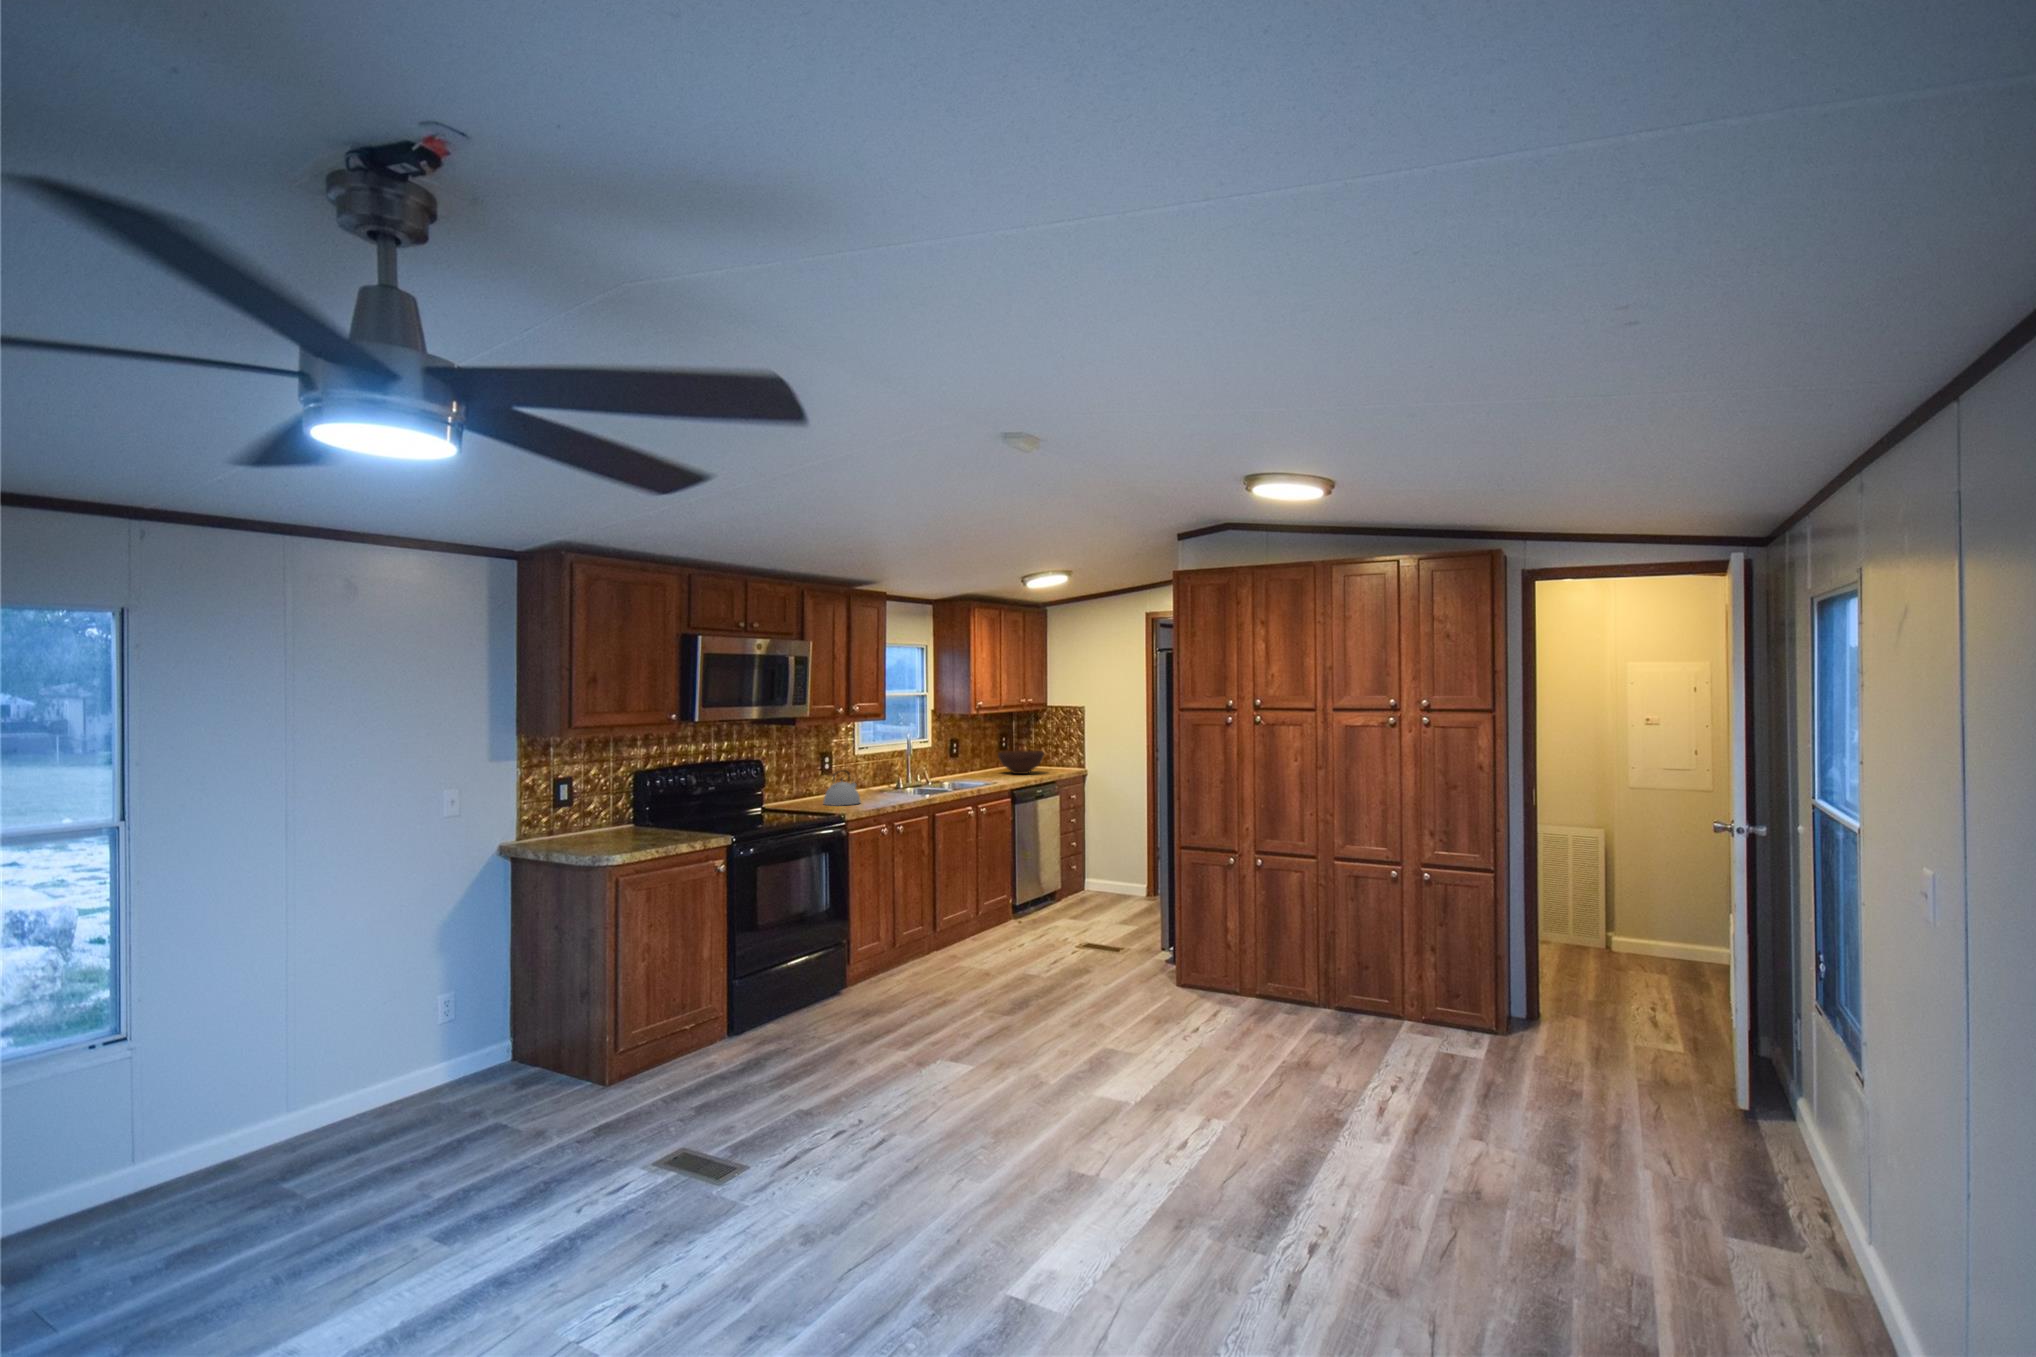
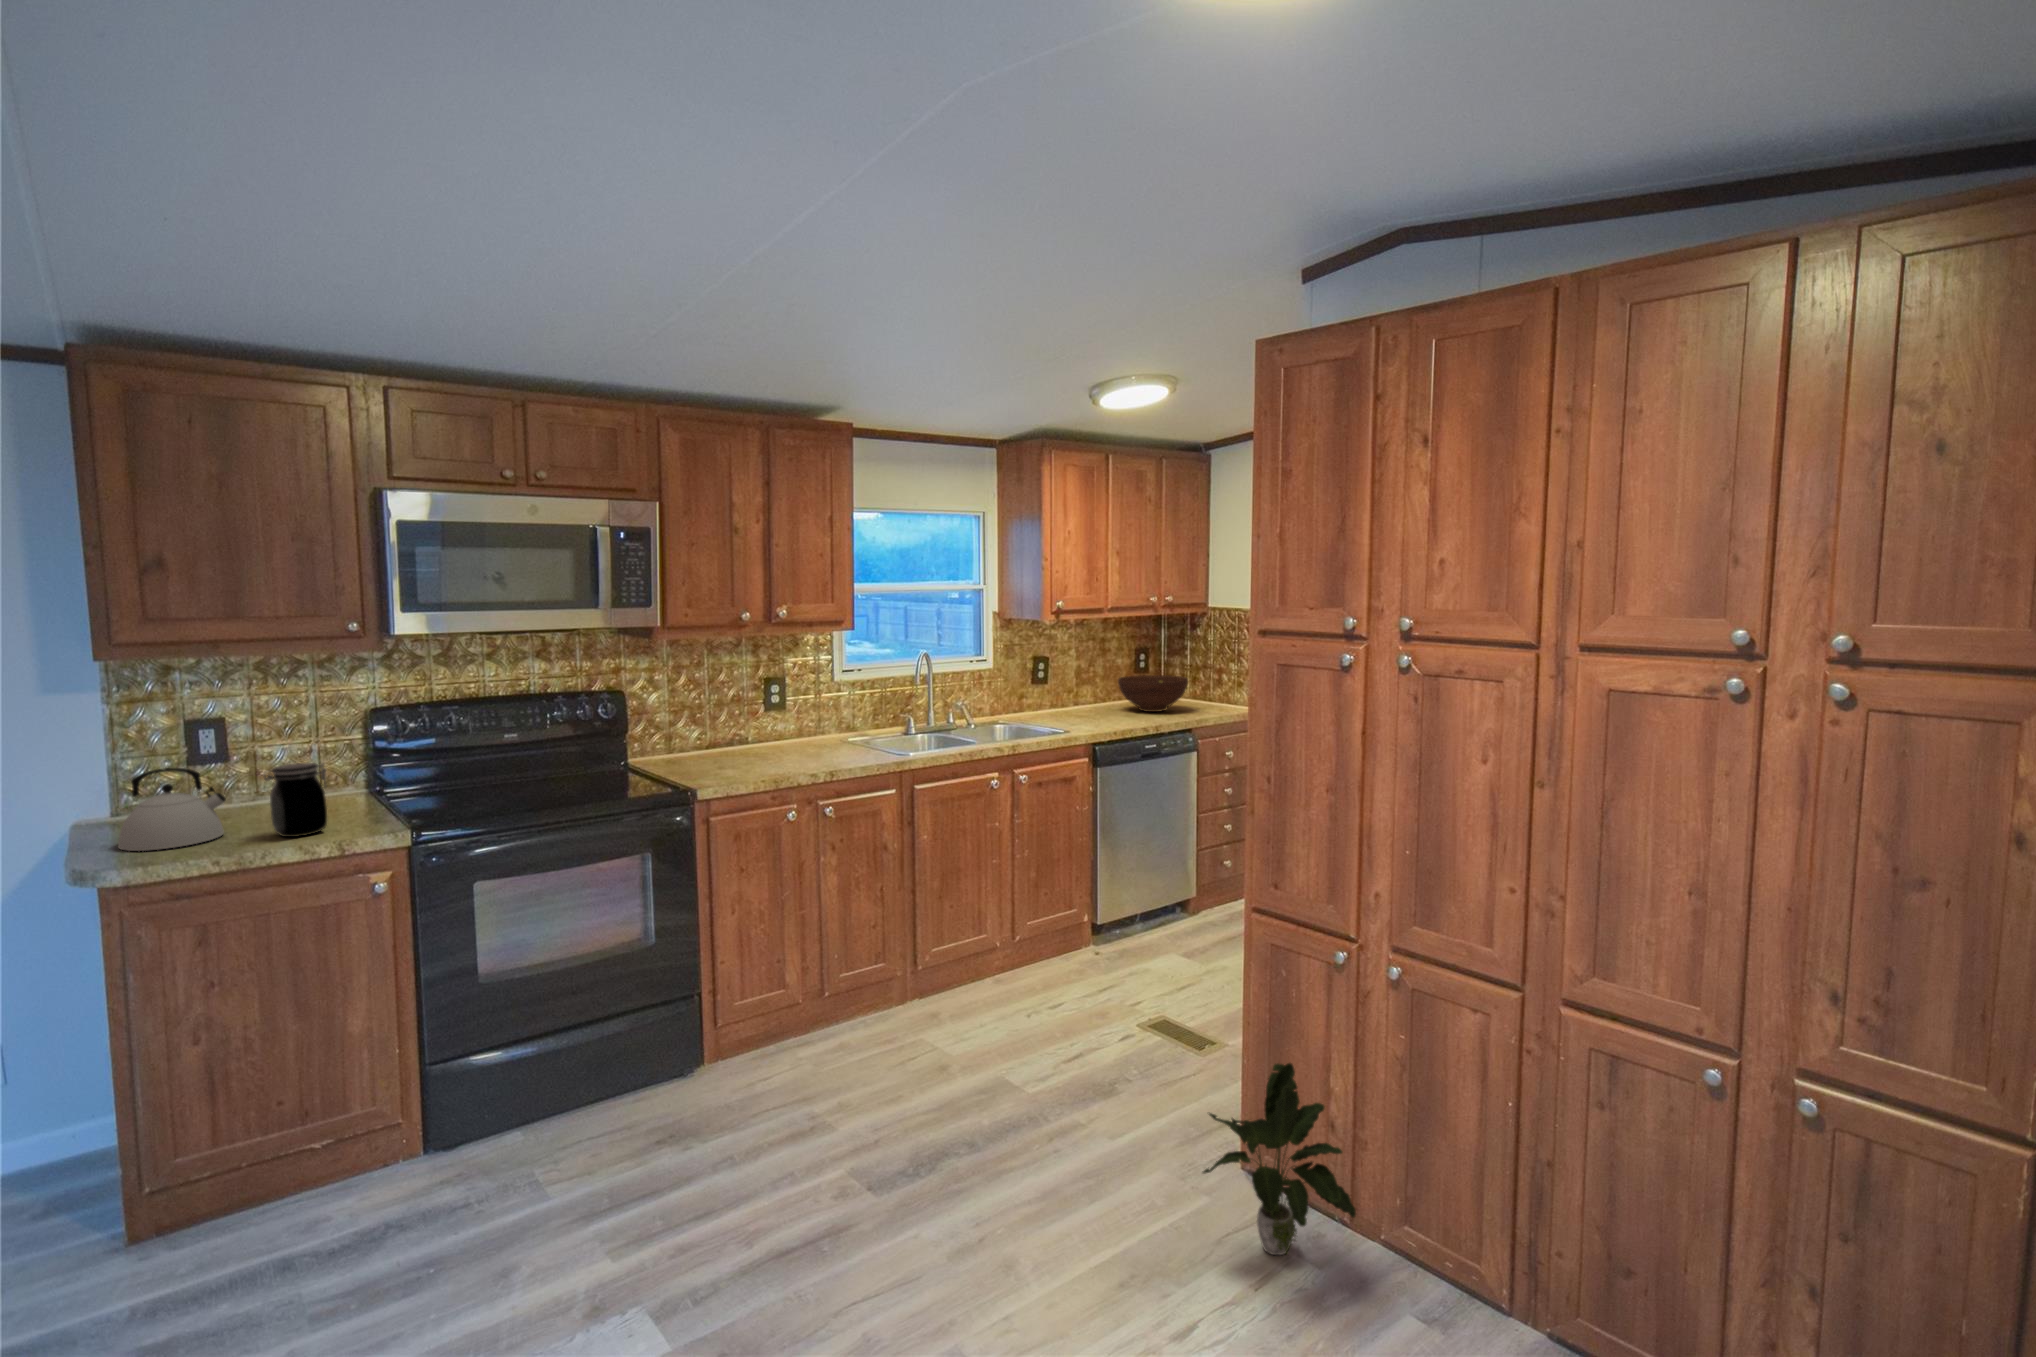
kettle: present [823,771,860,806] -> present [118,768,226,851]
jar: none [656,796,687,840] -> present [264,763,327,837]
potted plant: none [1180,912,1252,1007] -> present [1203,1063,1356,1255]

